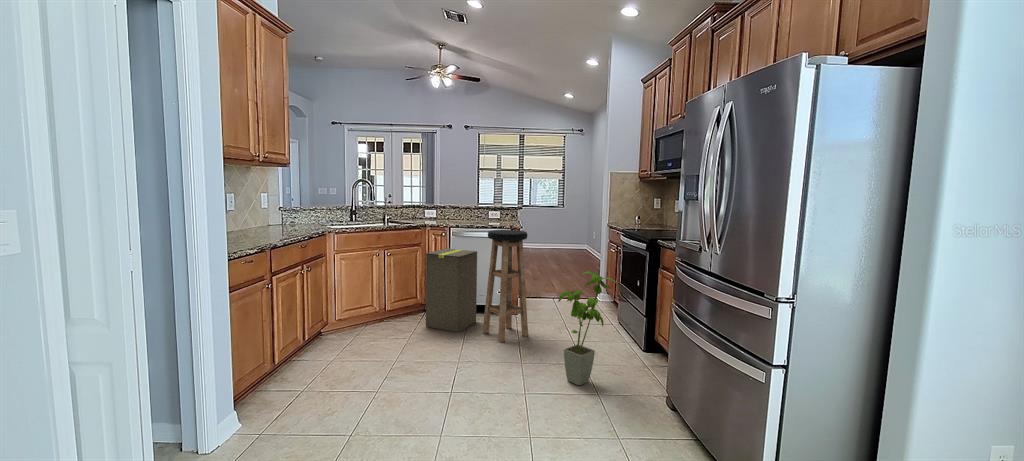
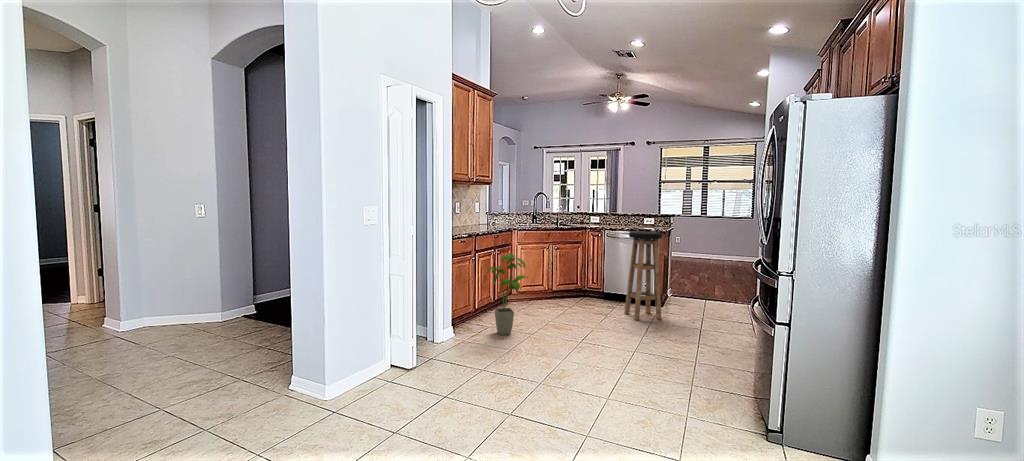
cardboard box: present [426,248,477,332] -> none [582,246,625,311]
house plant: present [558,271,620,386] -> present [488,254,528,335]

